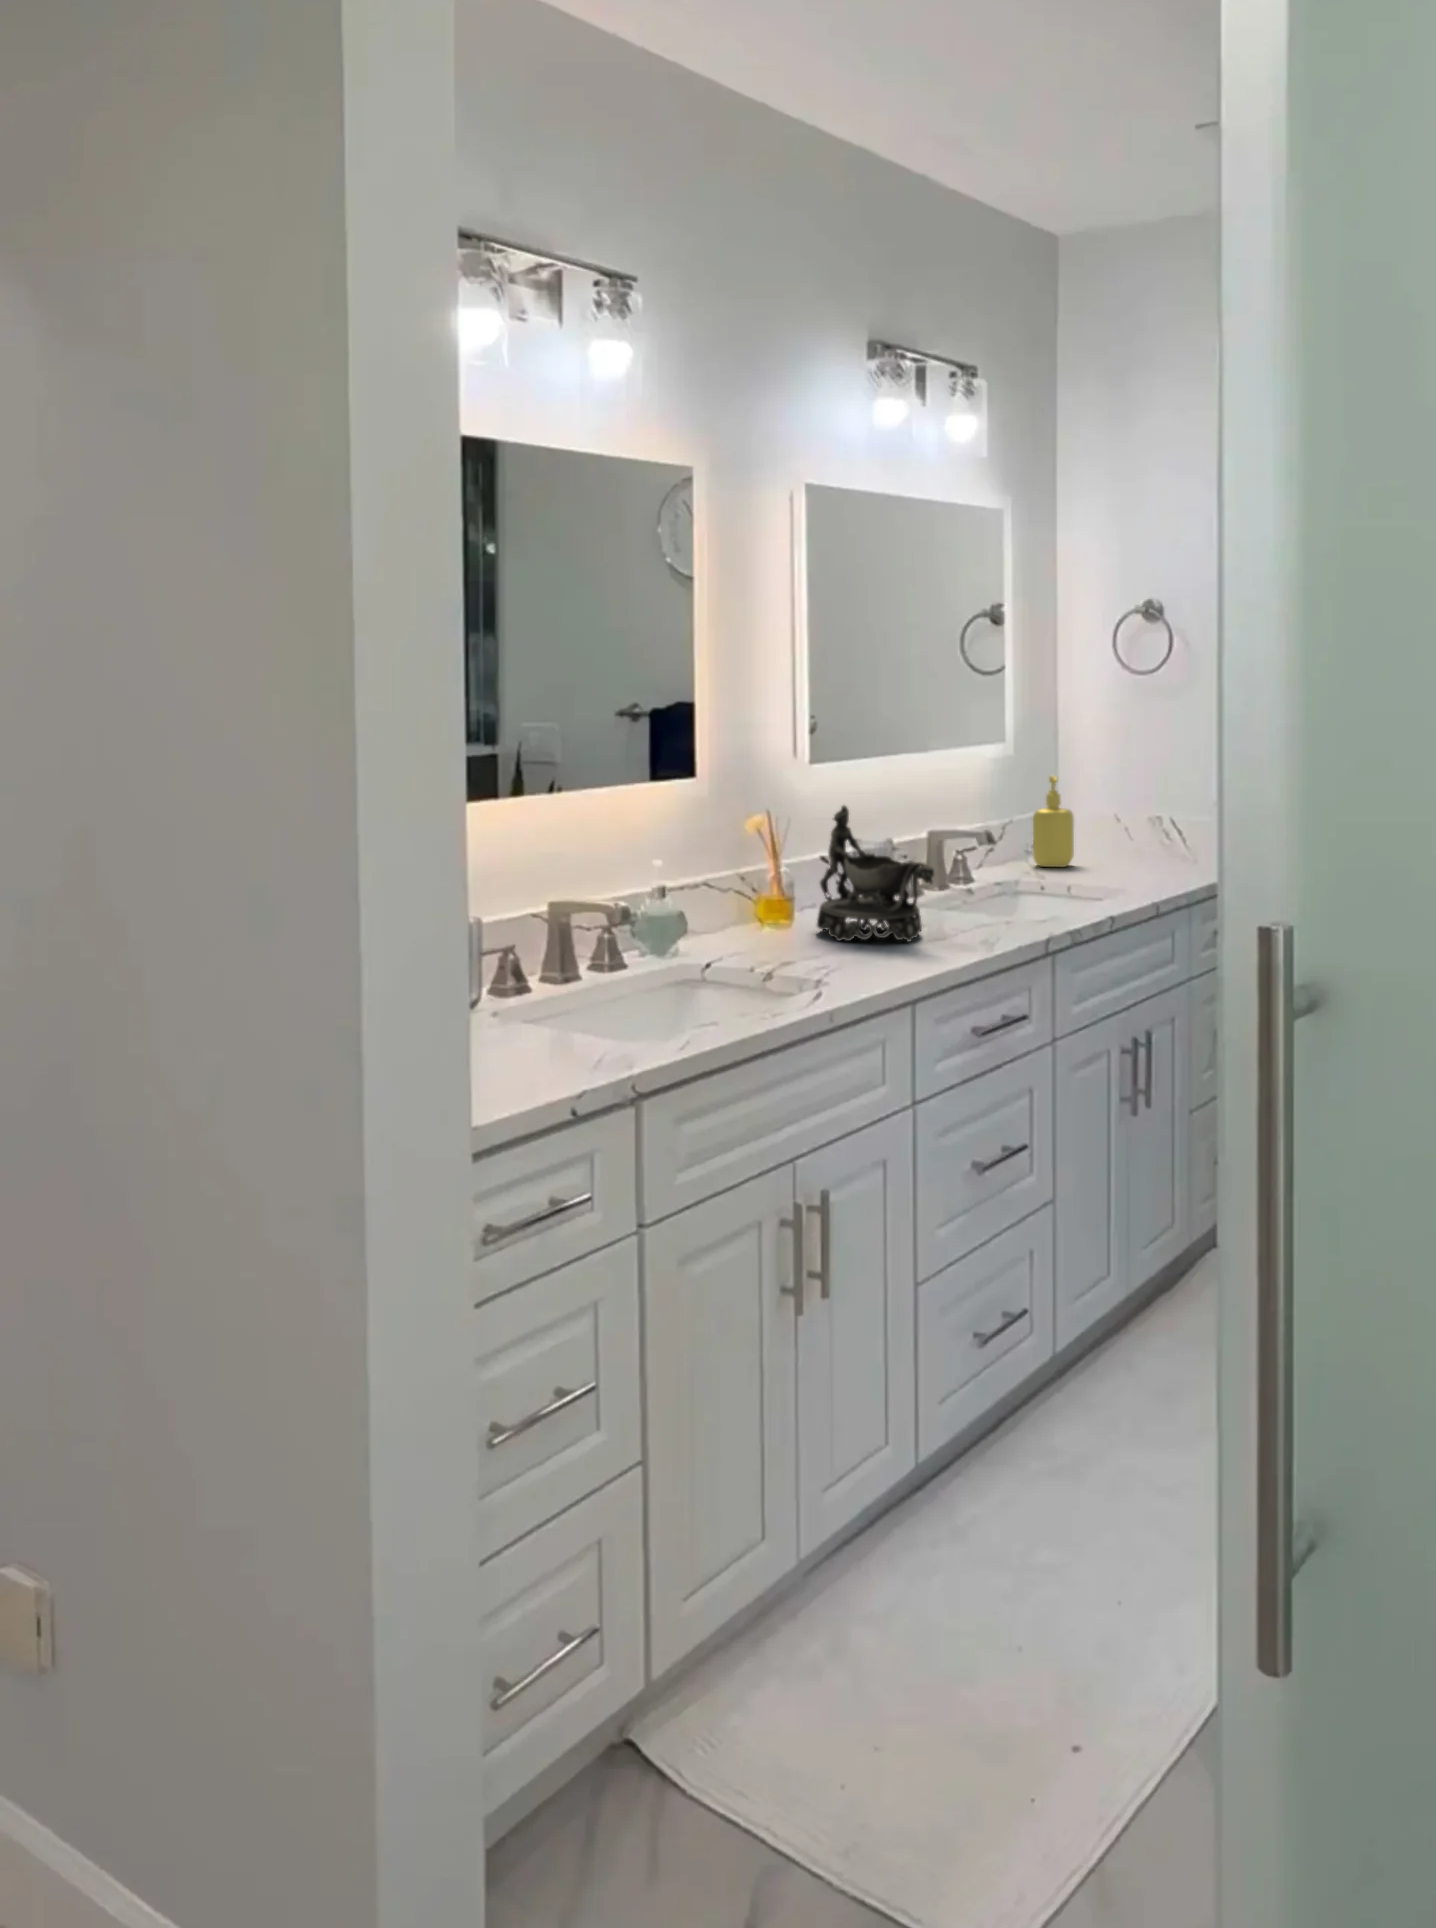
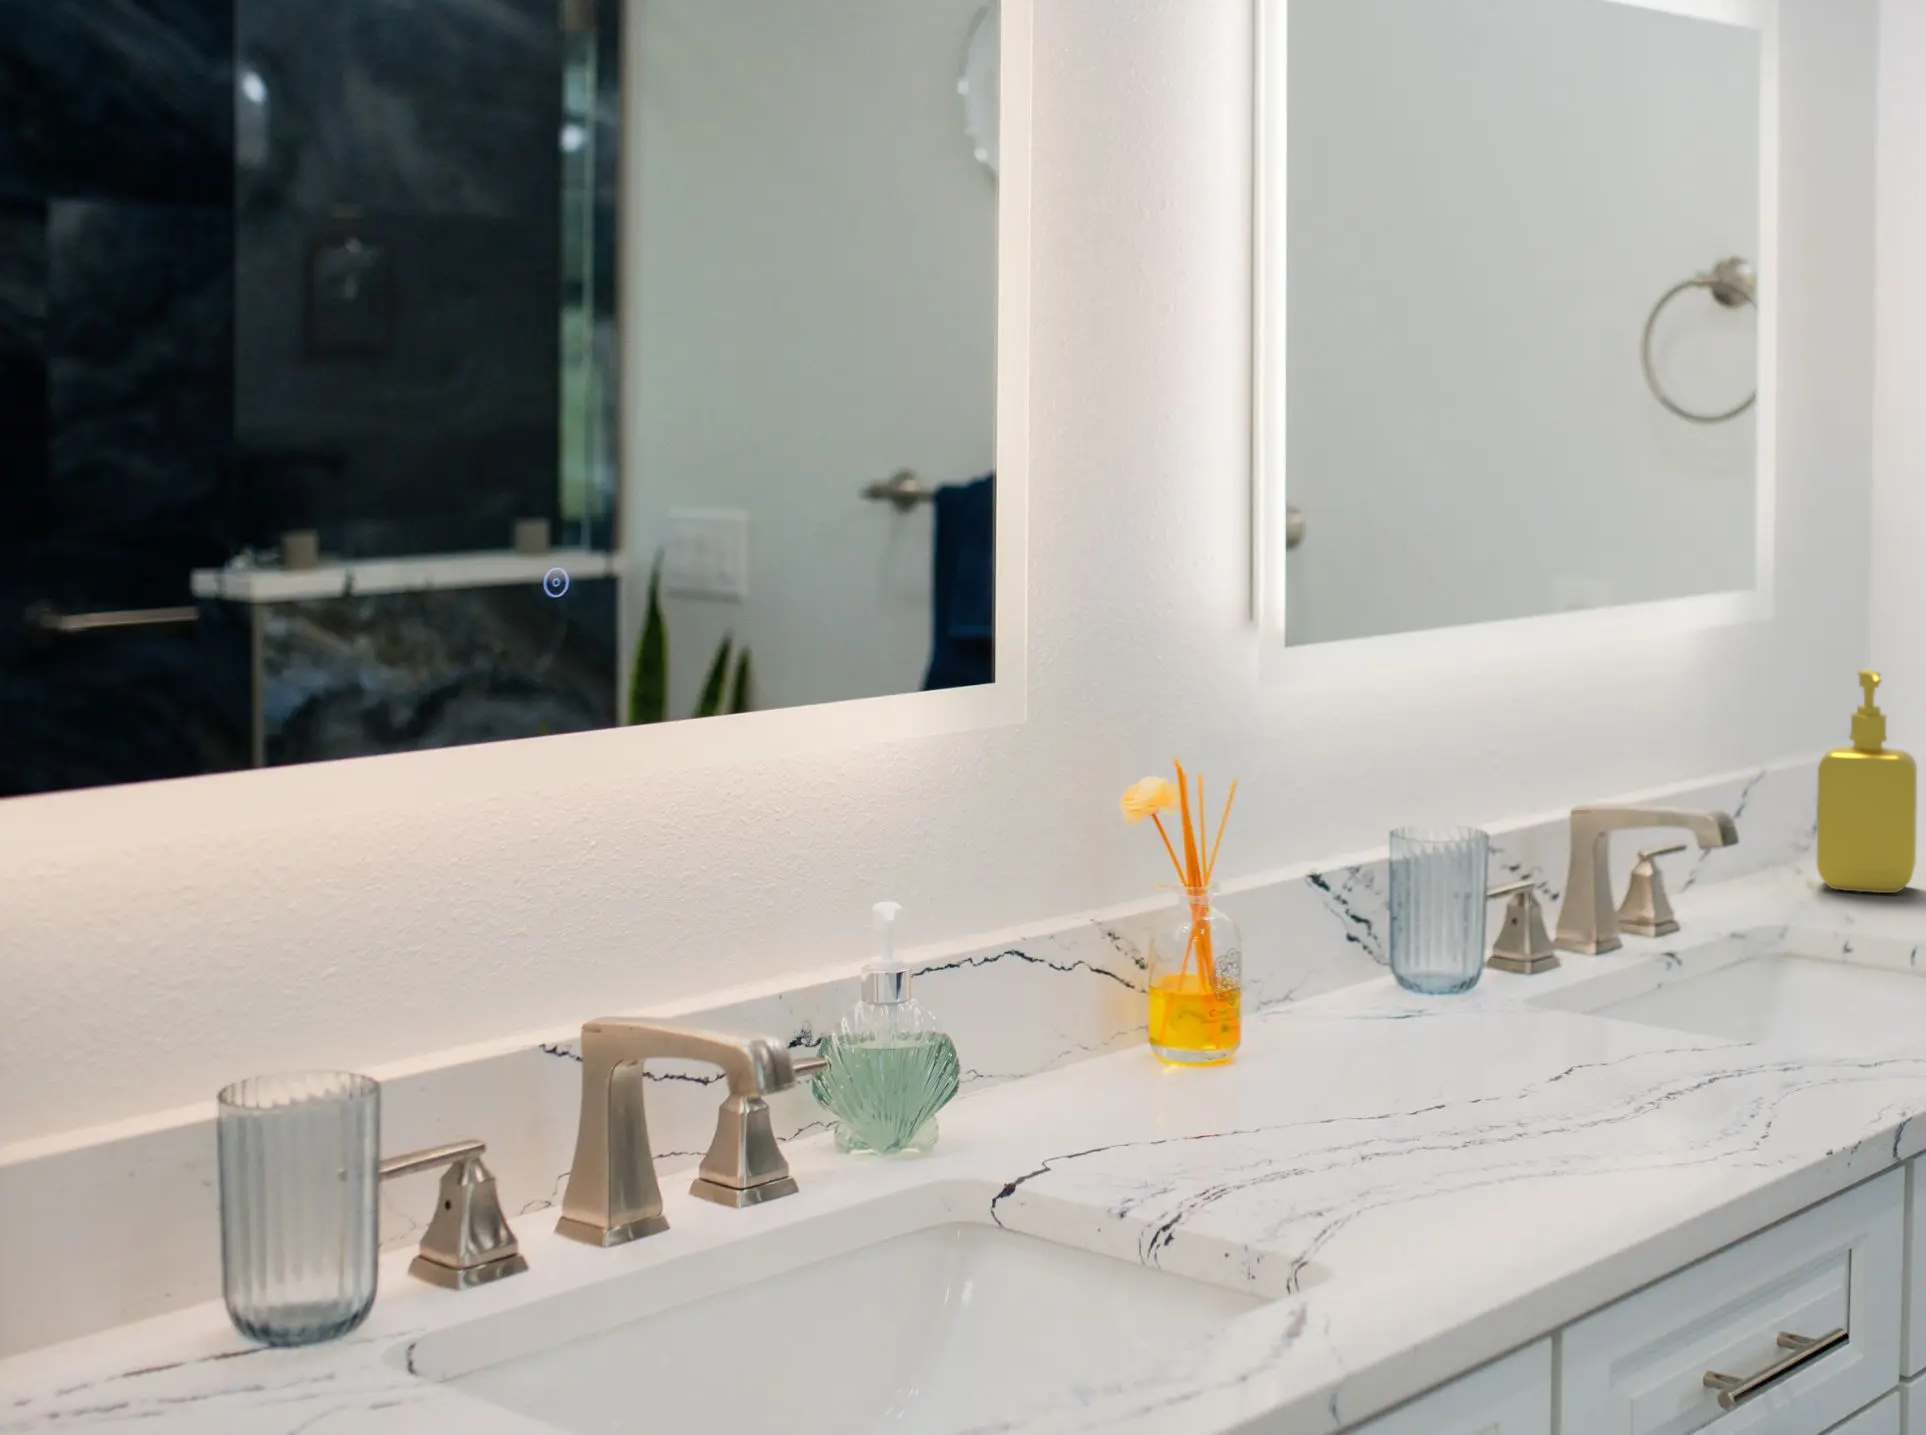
decorative bowl: present [817,805,934,942] -> none [1293,757,1608,1132]

